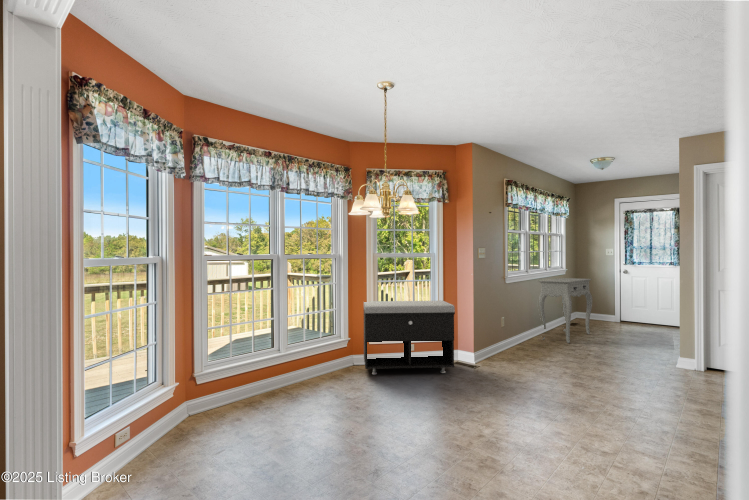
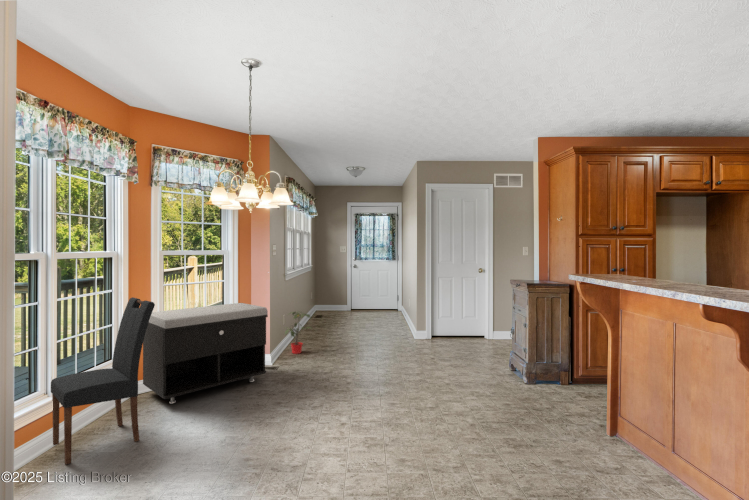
console table: present [538,278,592,343] -> none [302,272,337,329]
dining chair: none [290,287,345,392] -> present [51,297,155,464]
potted plant: none [491,315,531,359] -> present [285,312,310,354]

